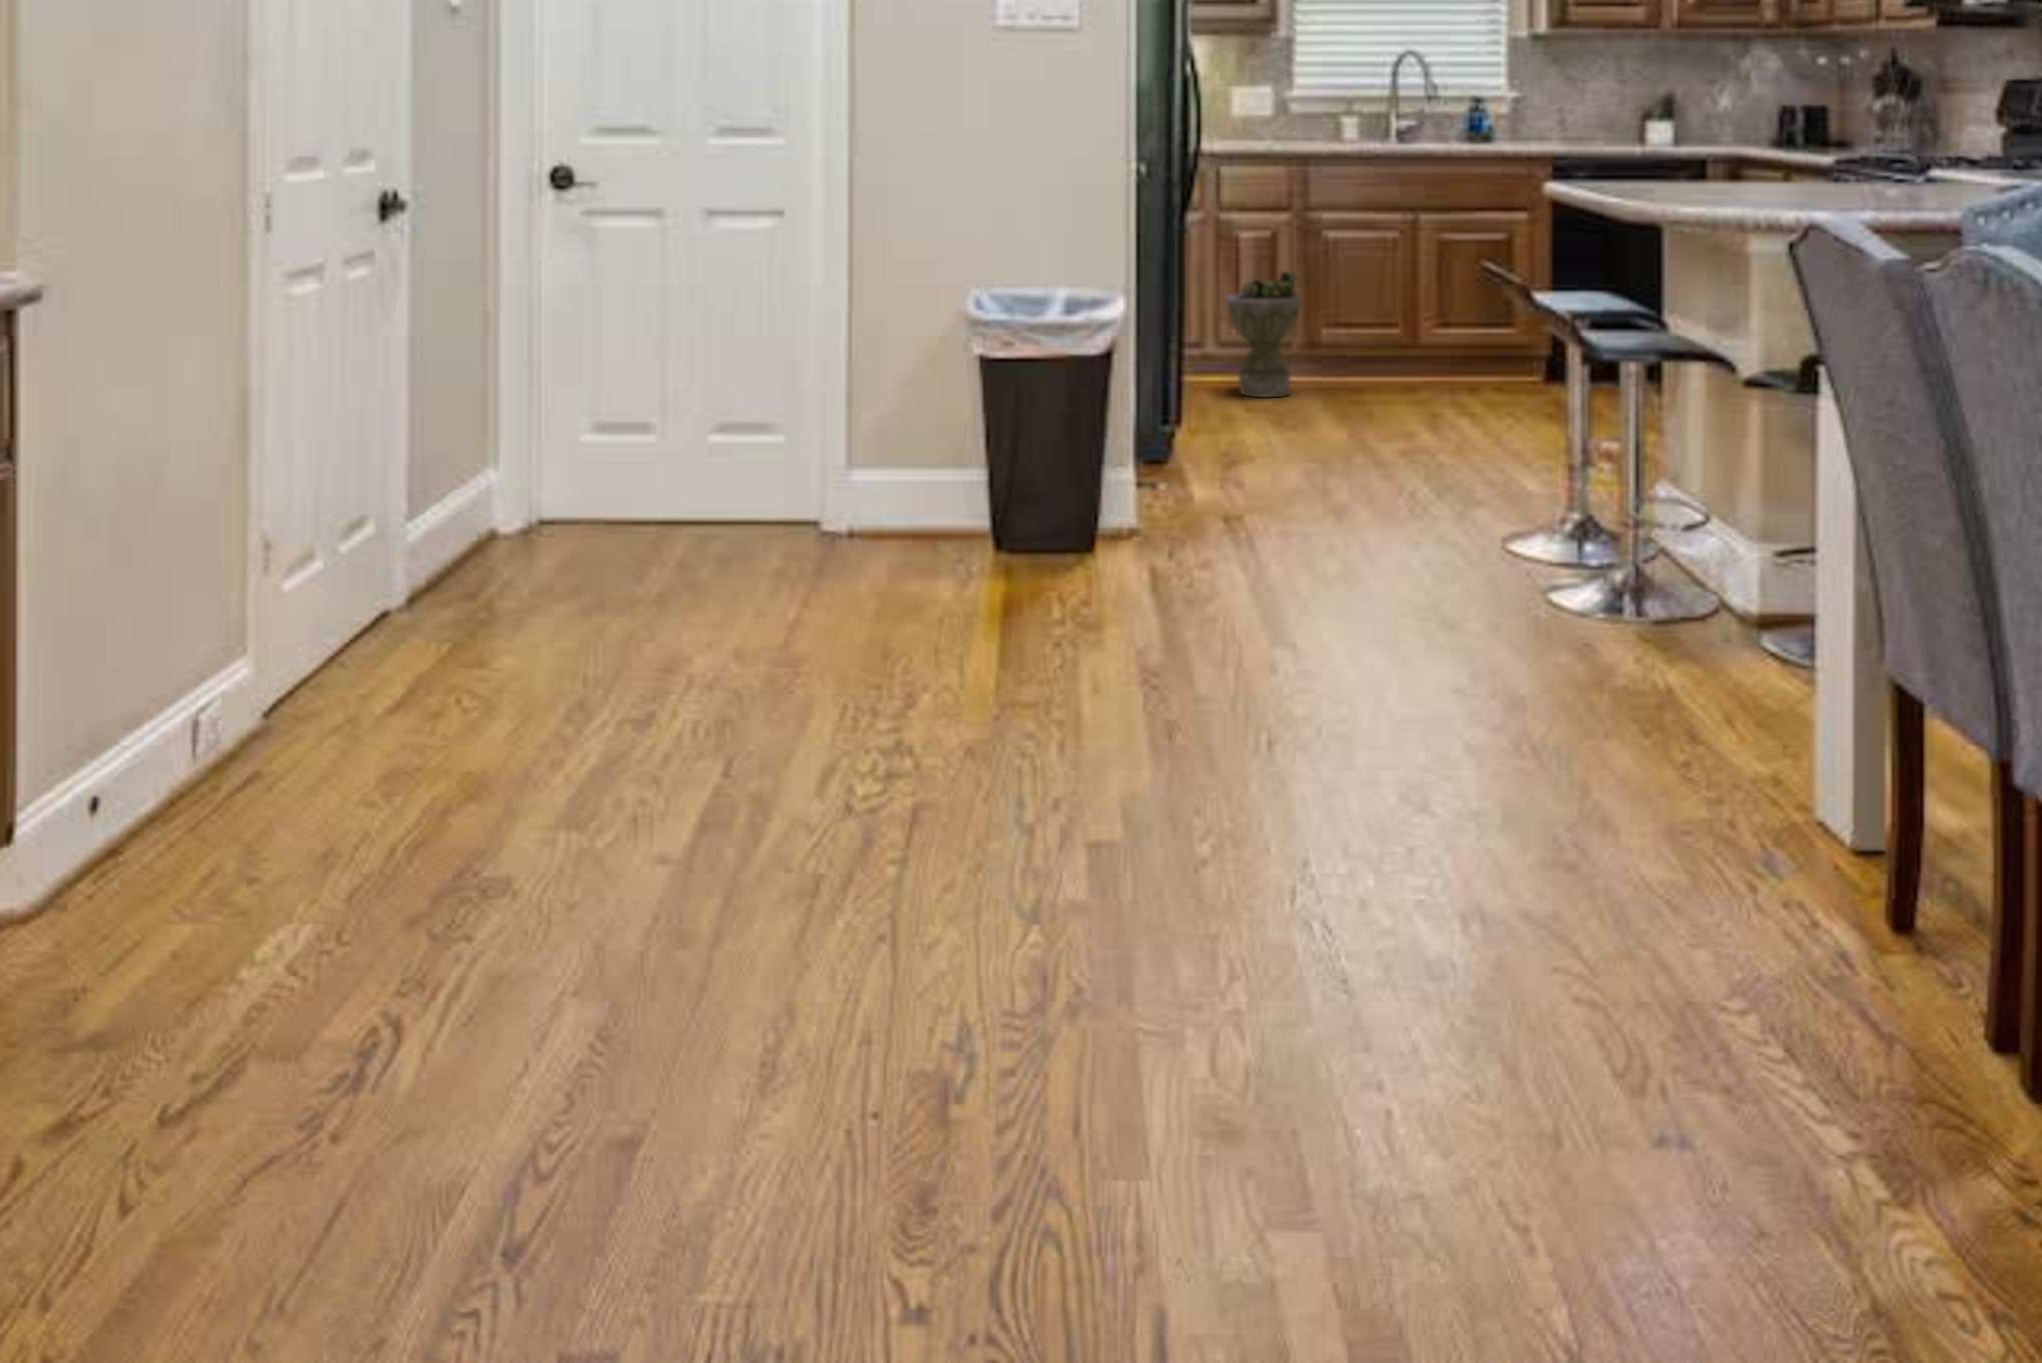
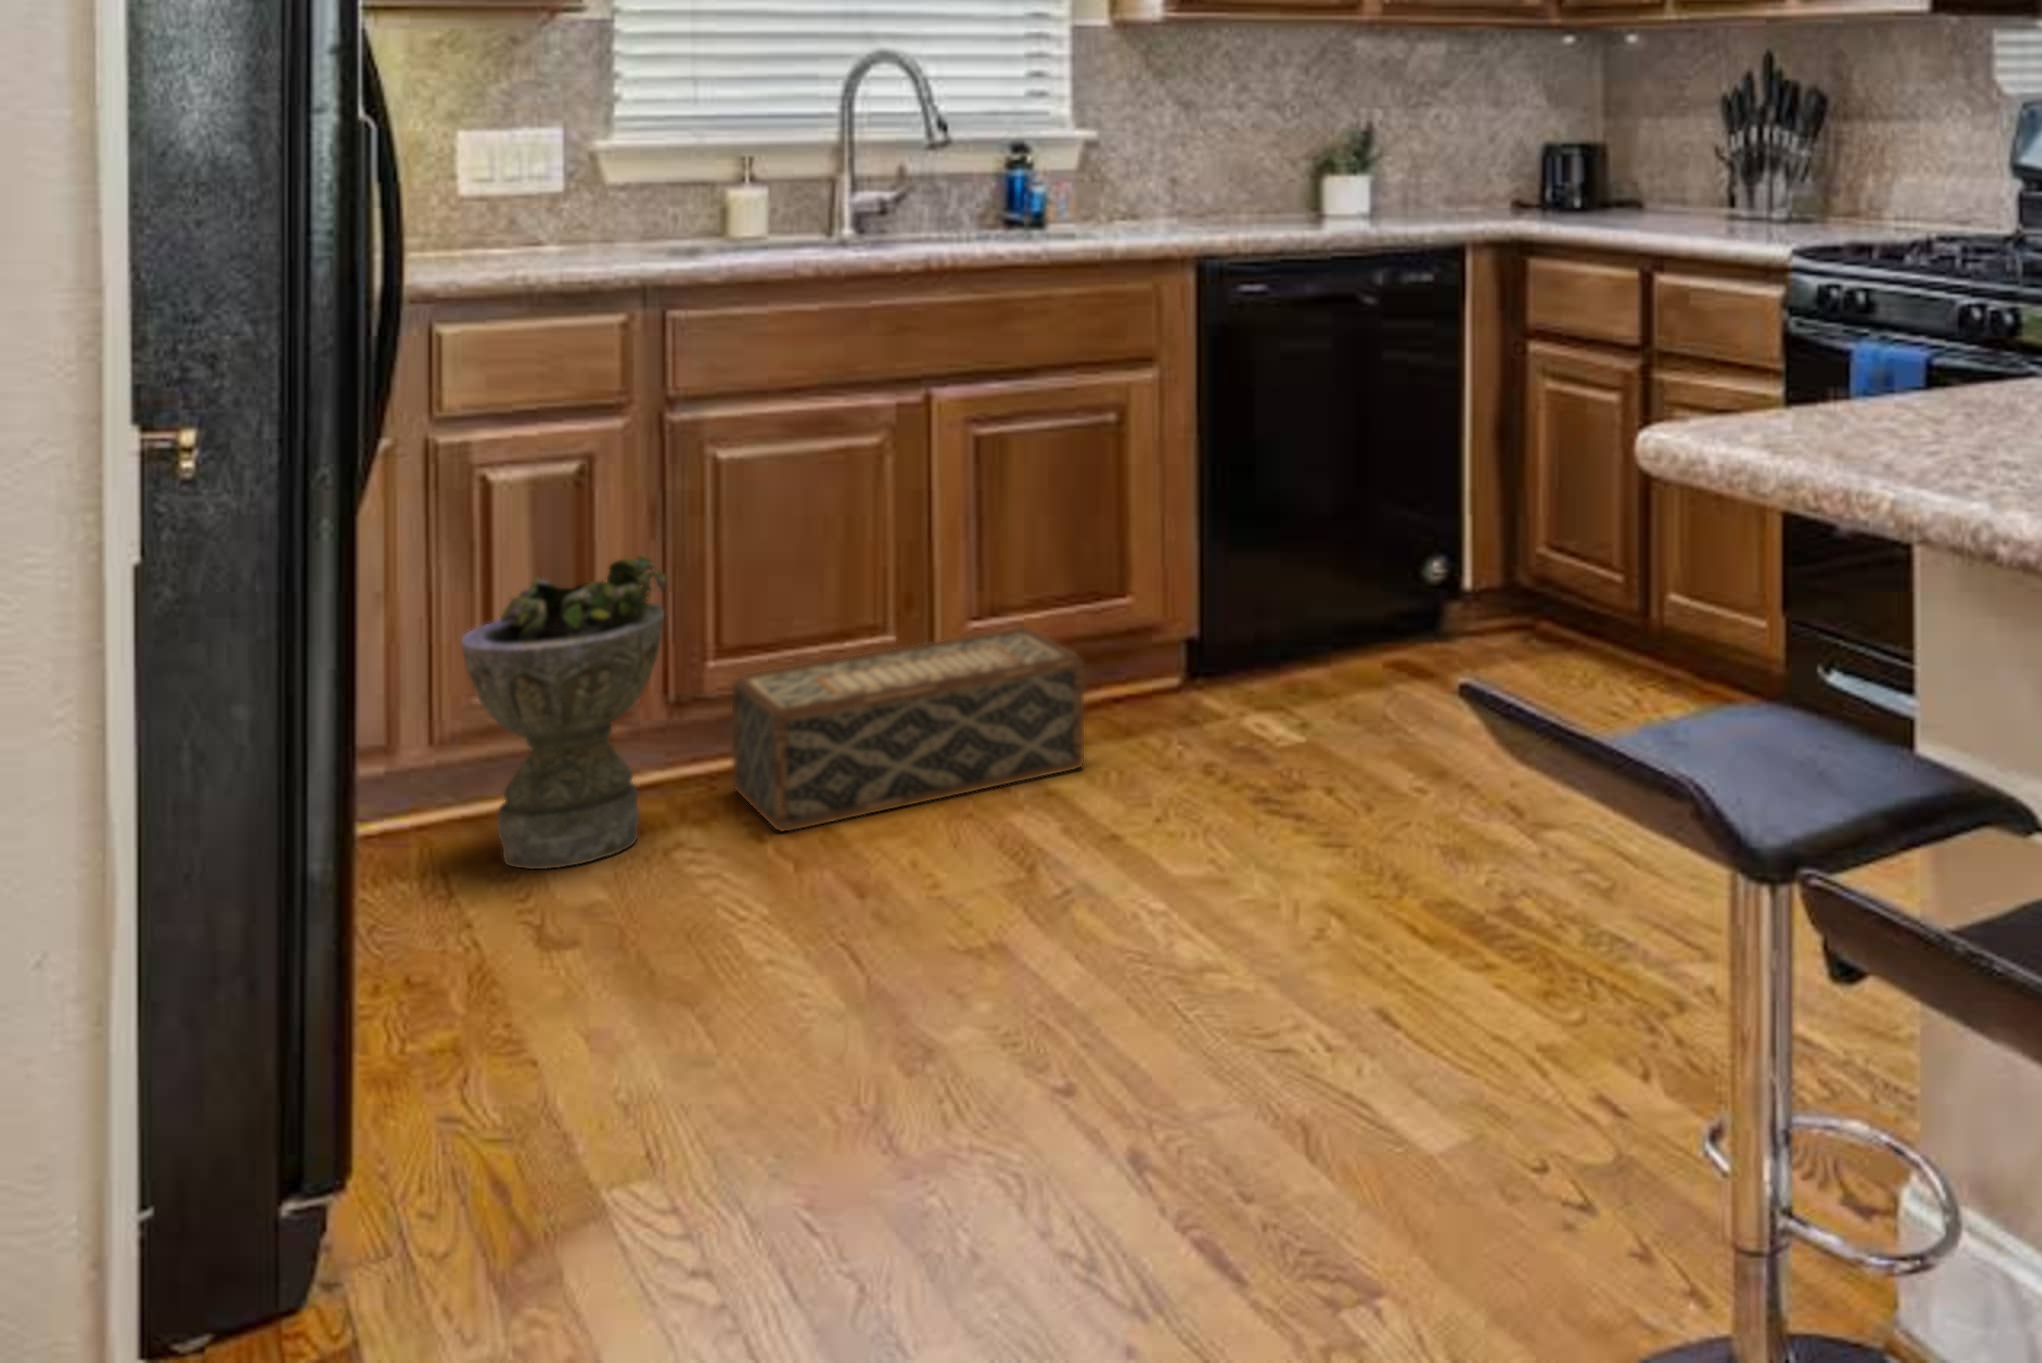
woven basket: none [1330,335,1479,400] -> present [732,627,1084,831]

